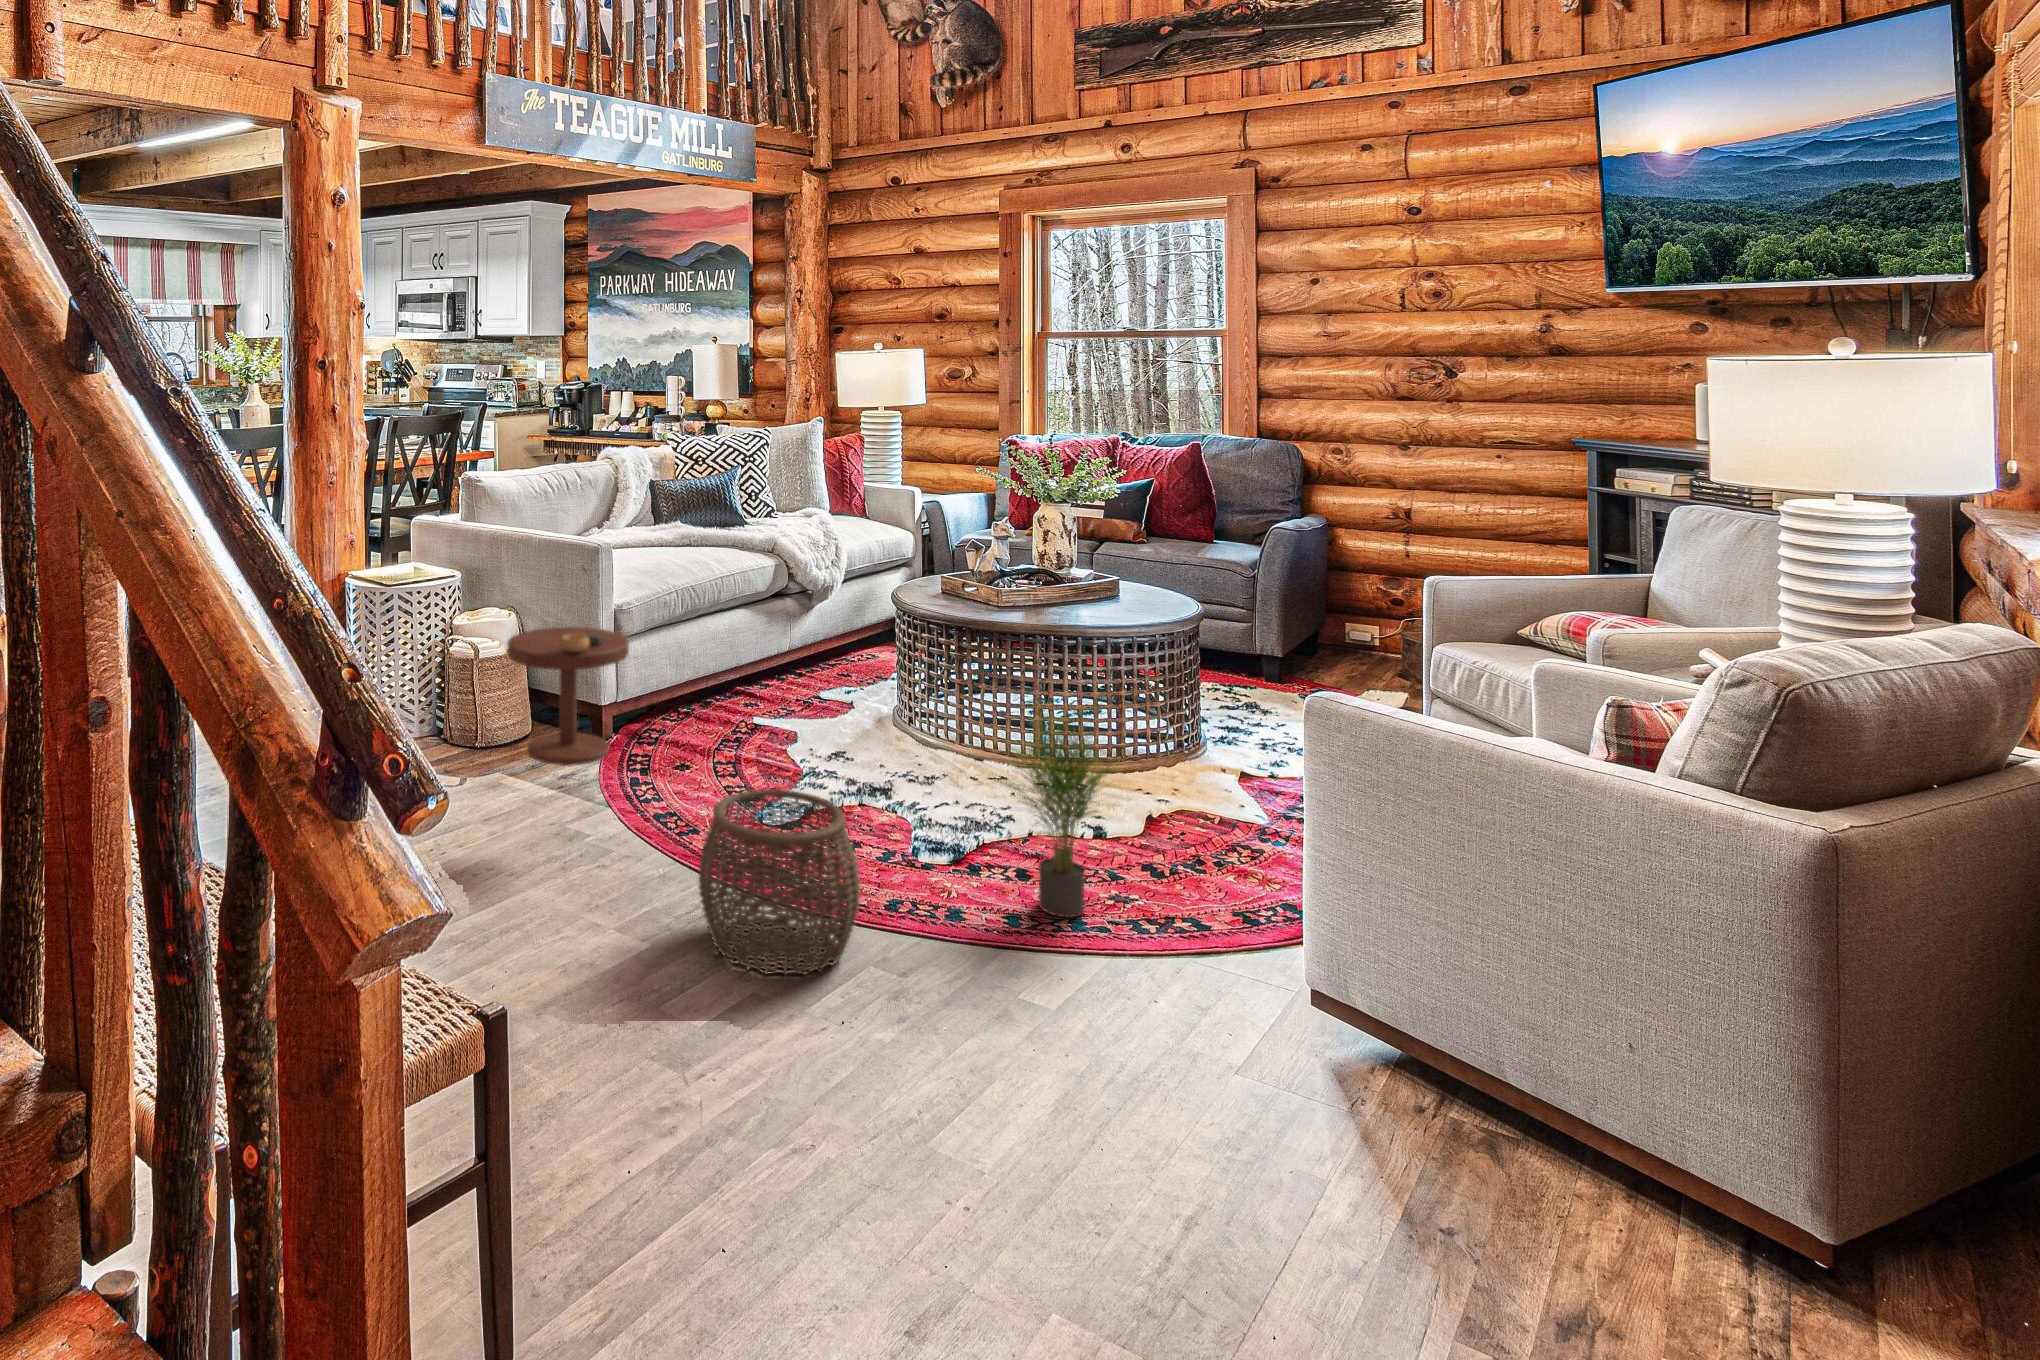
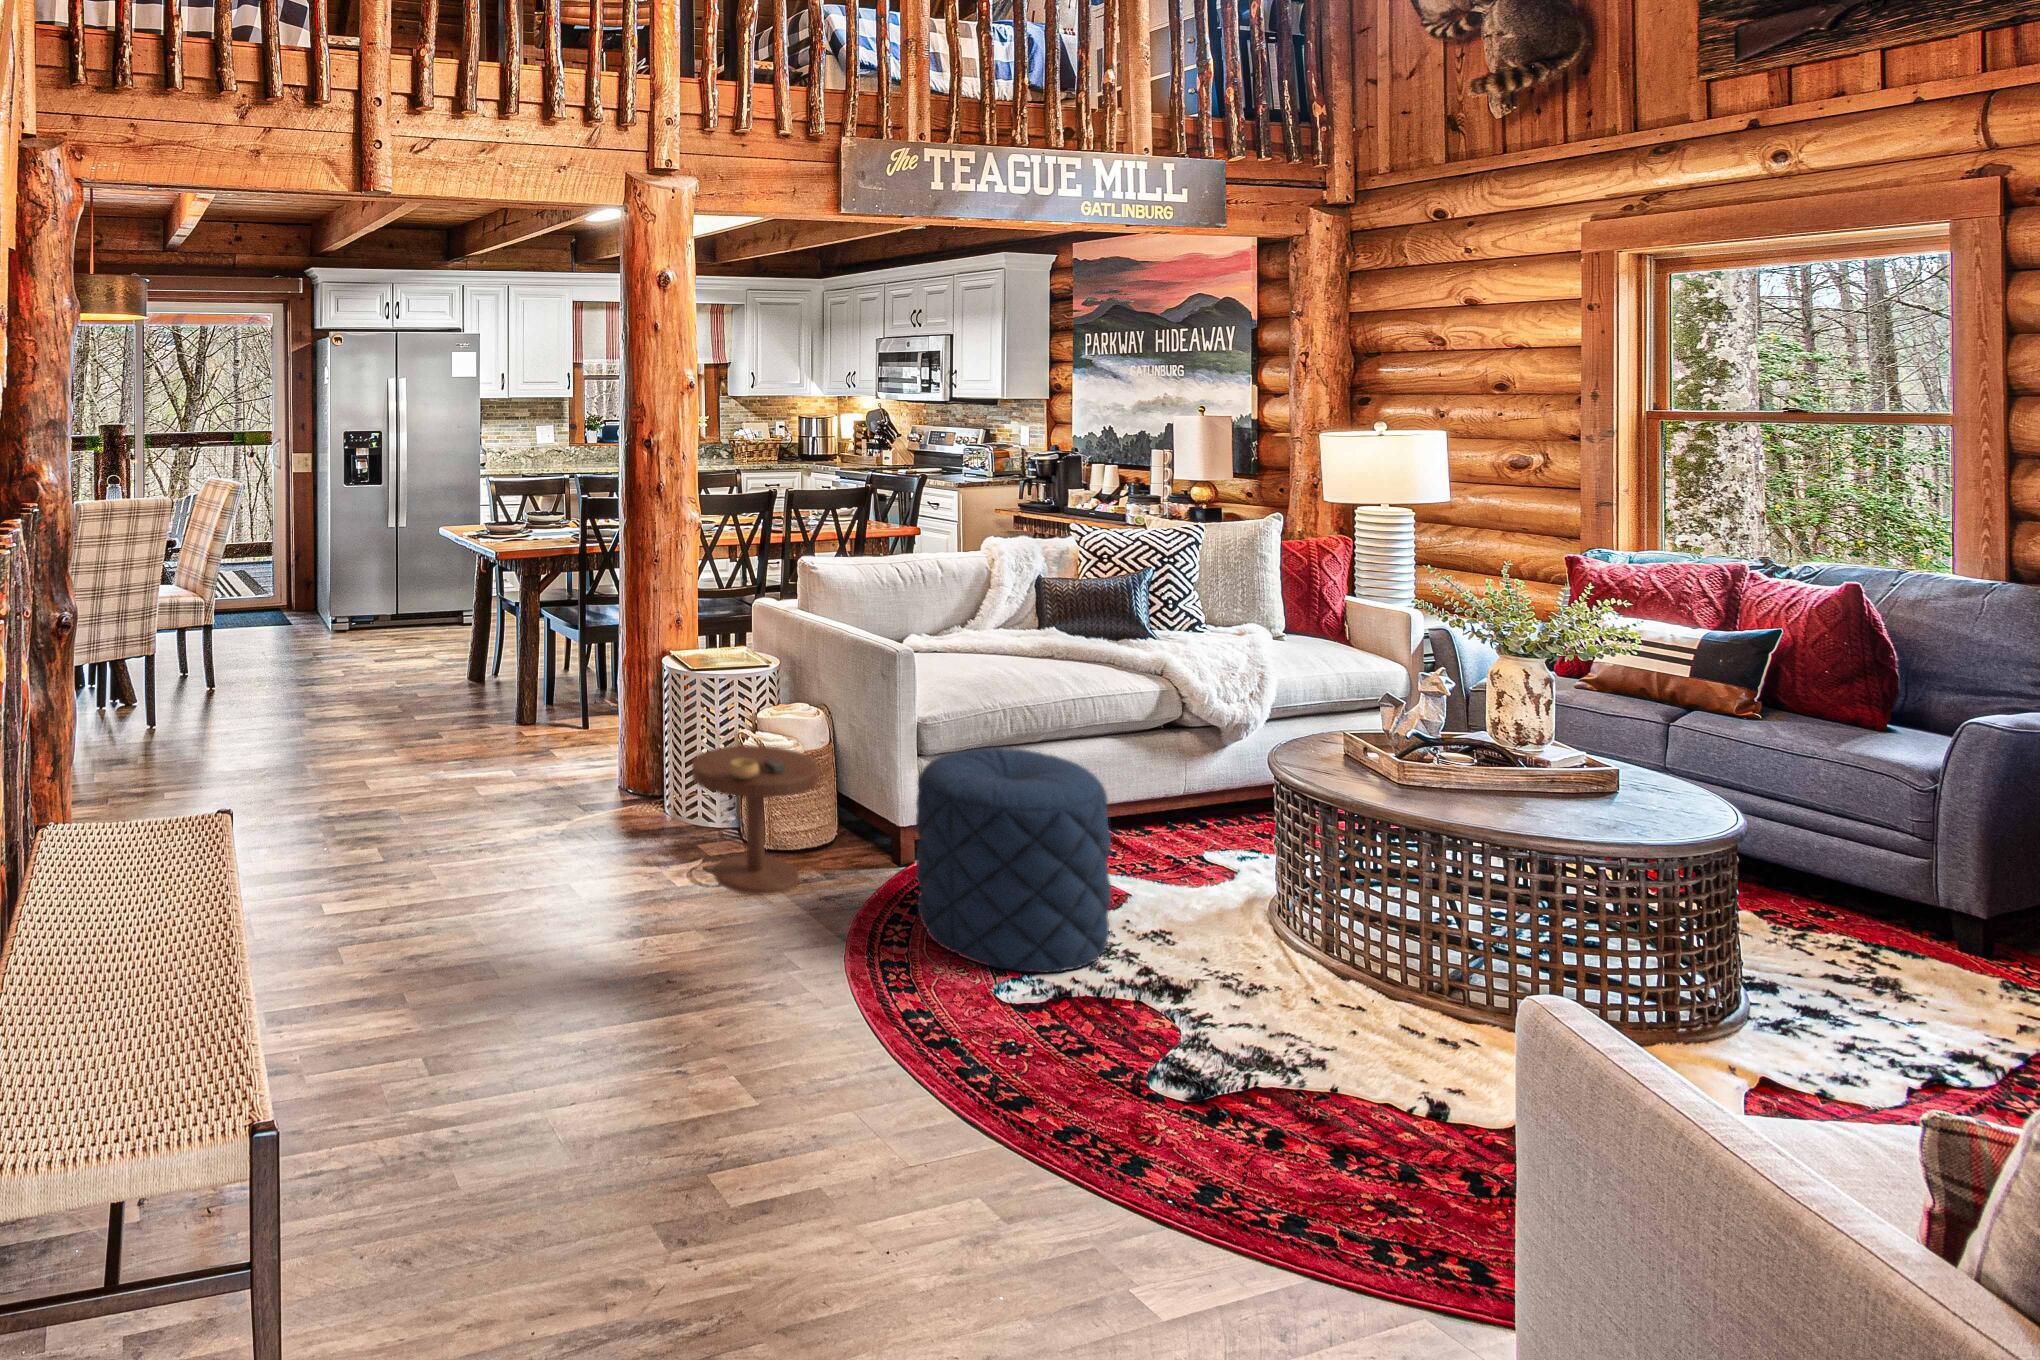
pouf: none [653,616,818,803] -> present [916,748,1111,973]
potted plant: present [992,701,1115,918] -> none [1163,914,1387,1215]
woven basket: present [698,789,861,975] -> none [802,962,985,1186]

